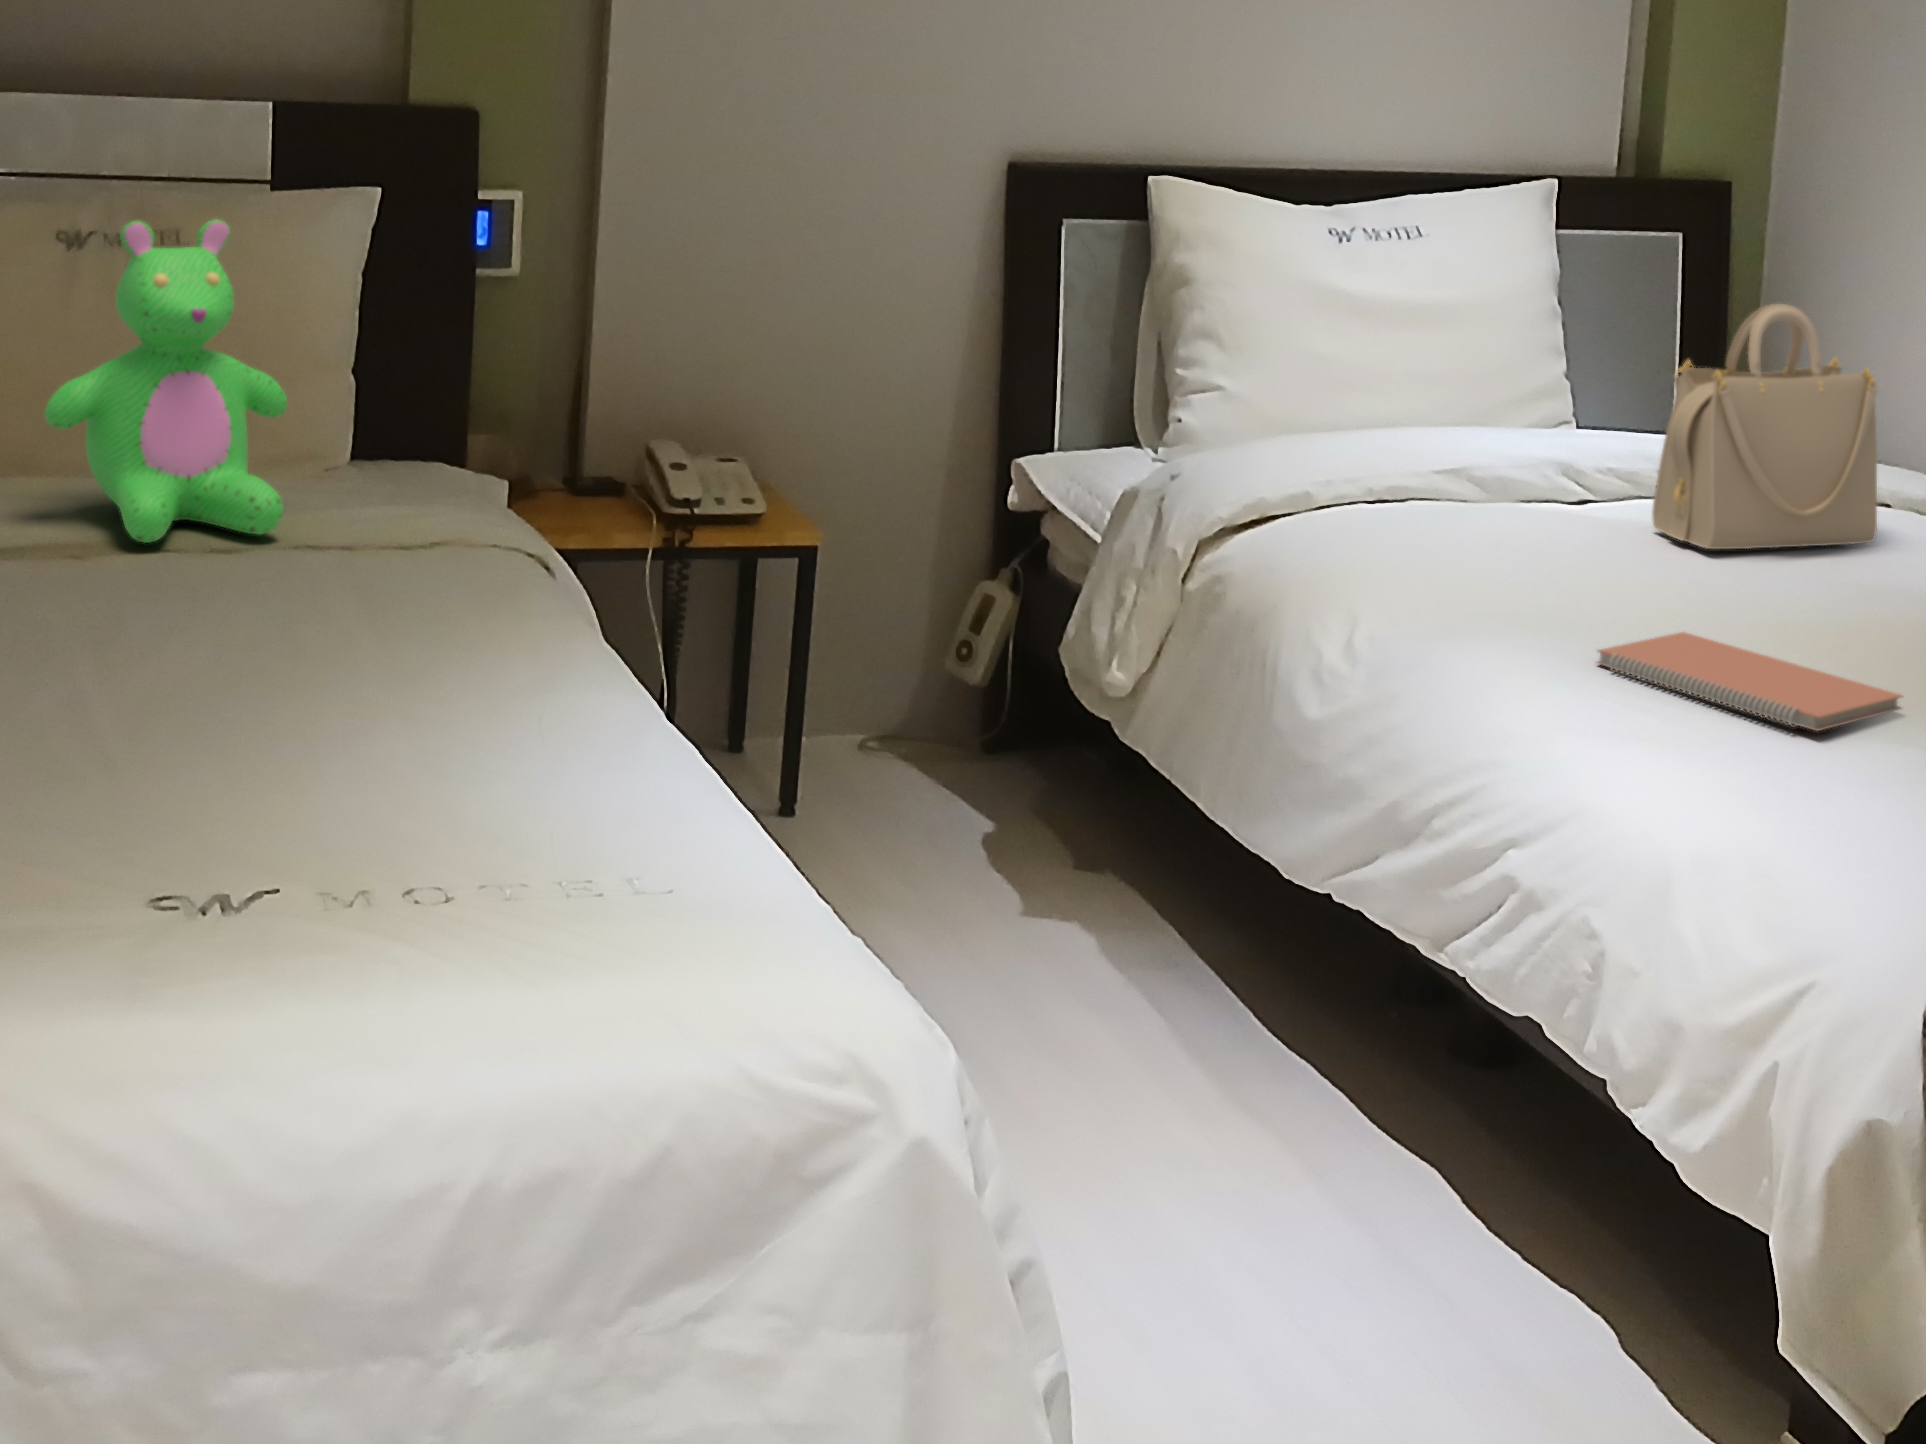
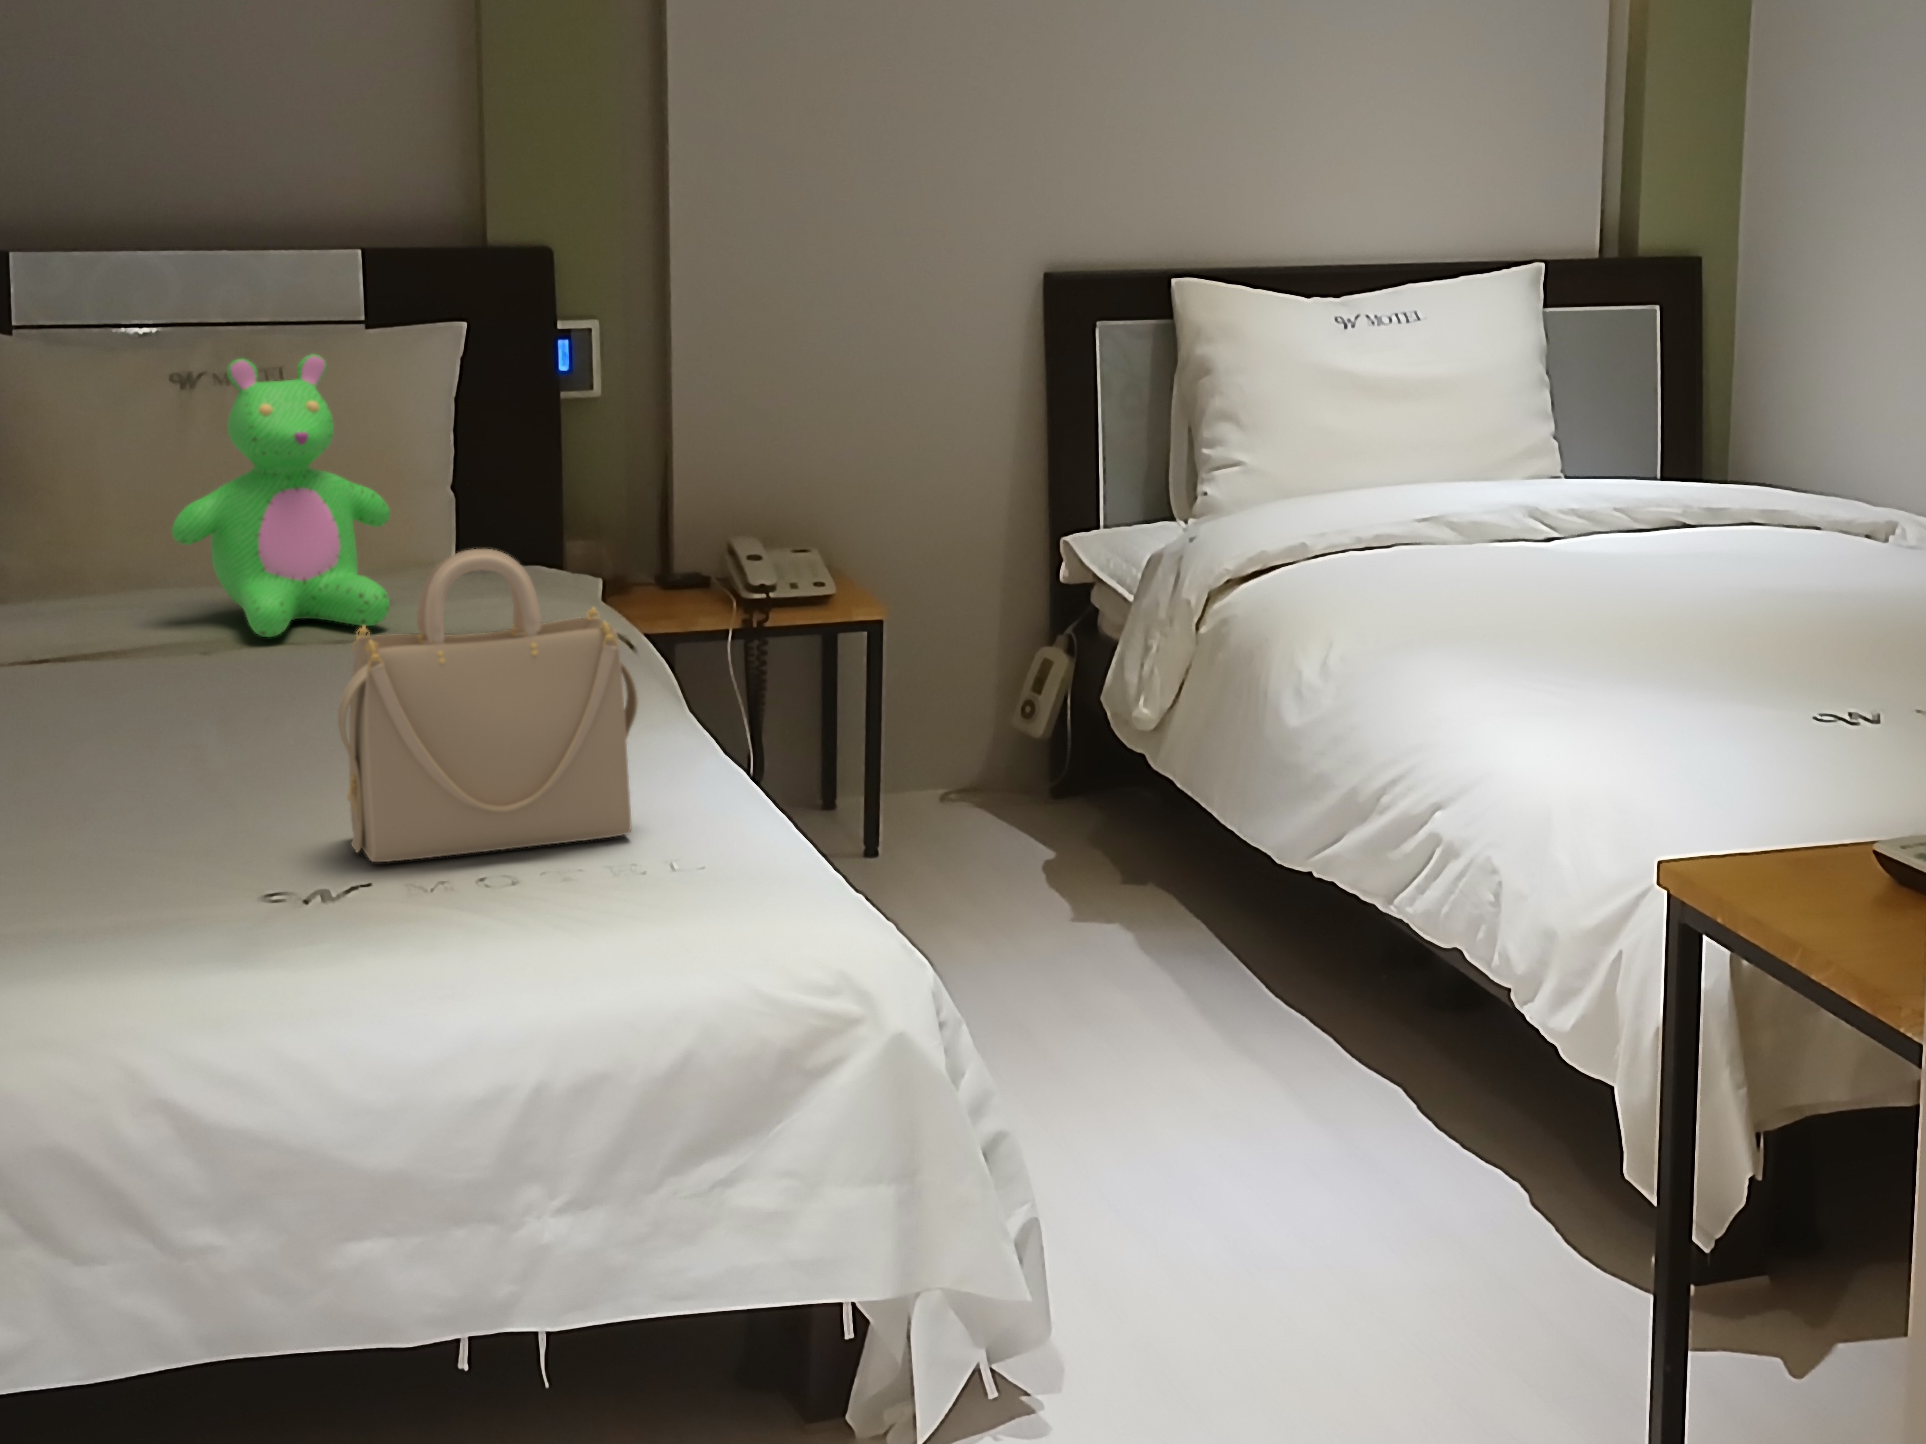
handbag: present [1652,304,1877,549] -> present [338,549,638,862]
notebook: present [1597,632,1903,731] -> none [1520,632,1772,700]

